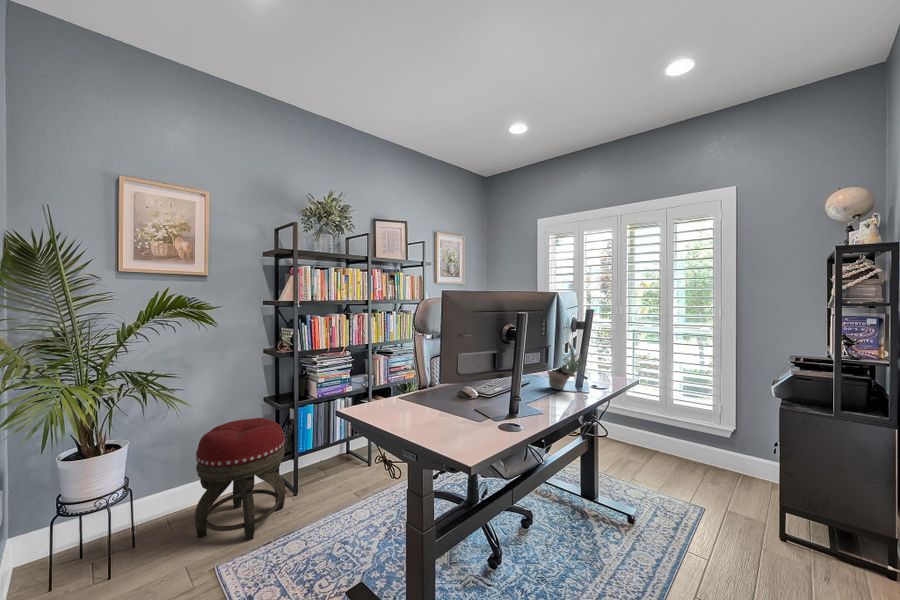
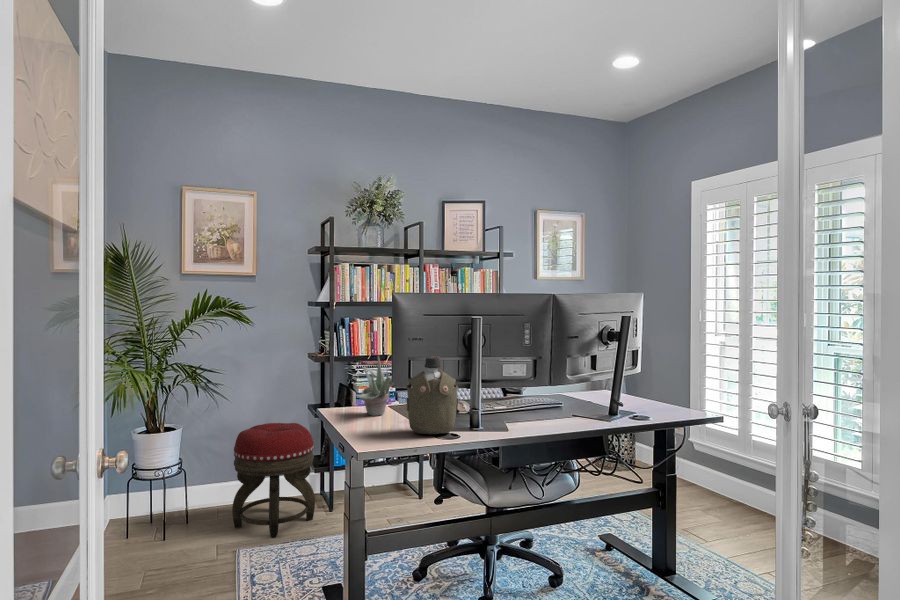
succulent plant: present [548,341,585,390] -> present [356,356,393,416]
water bottle: none [461,348,509,426] -> present [406,356,458,434]

